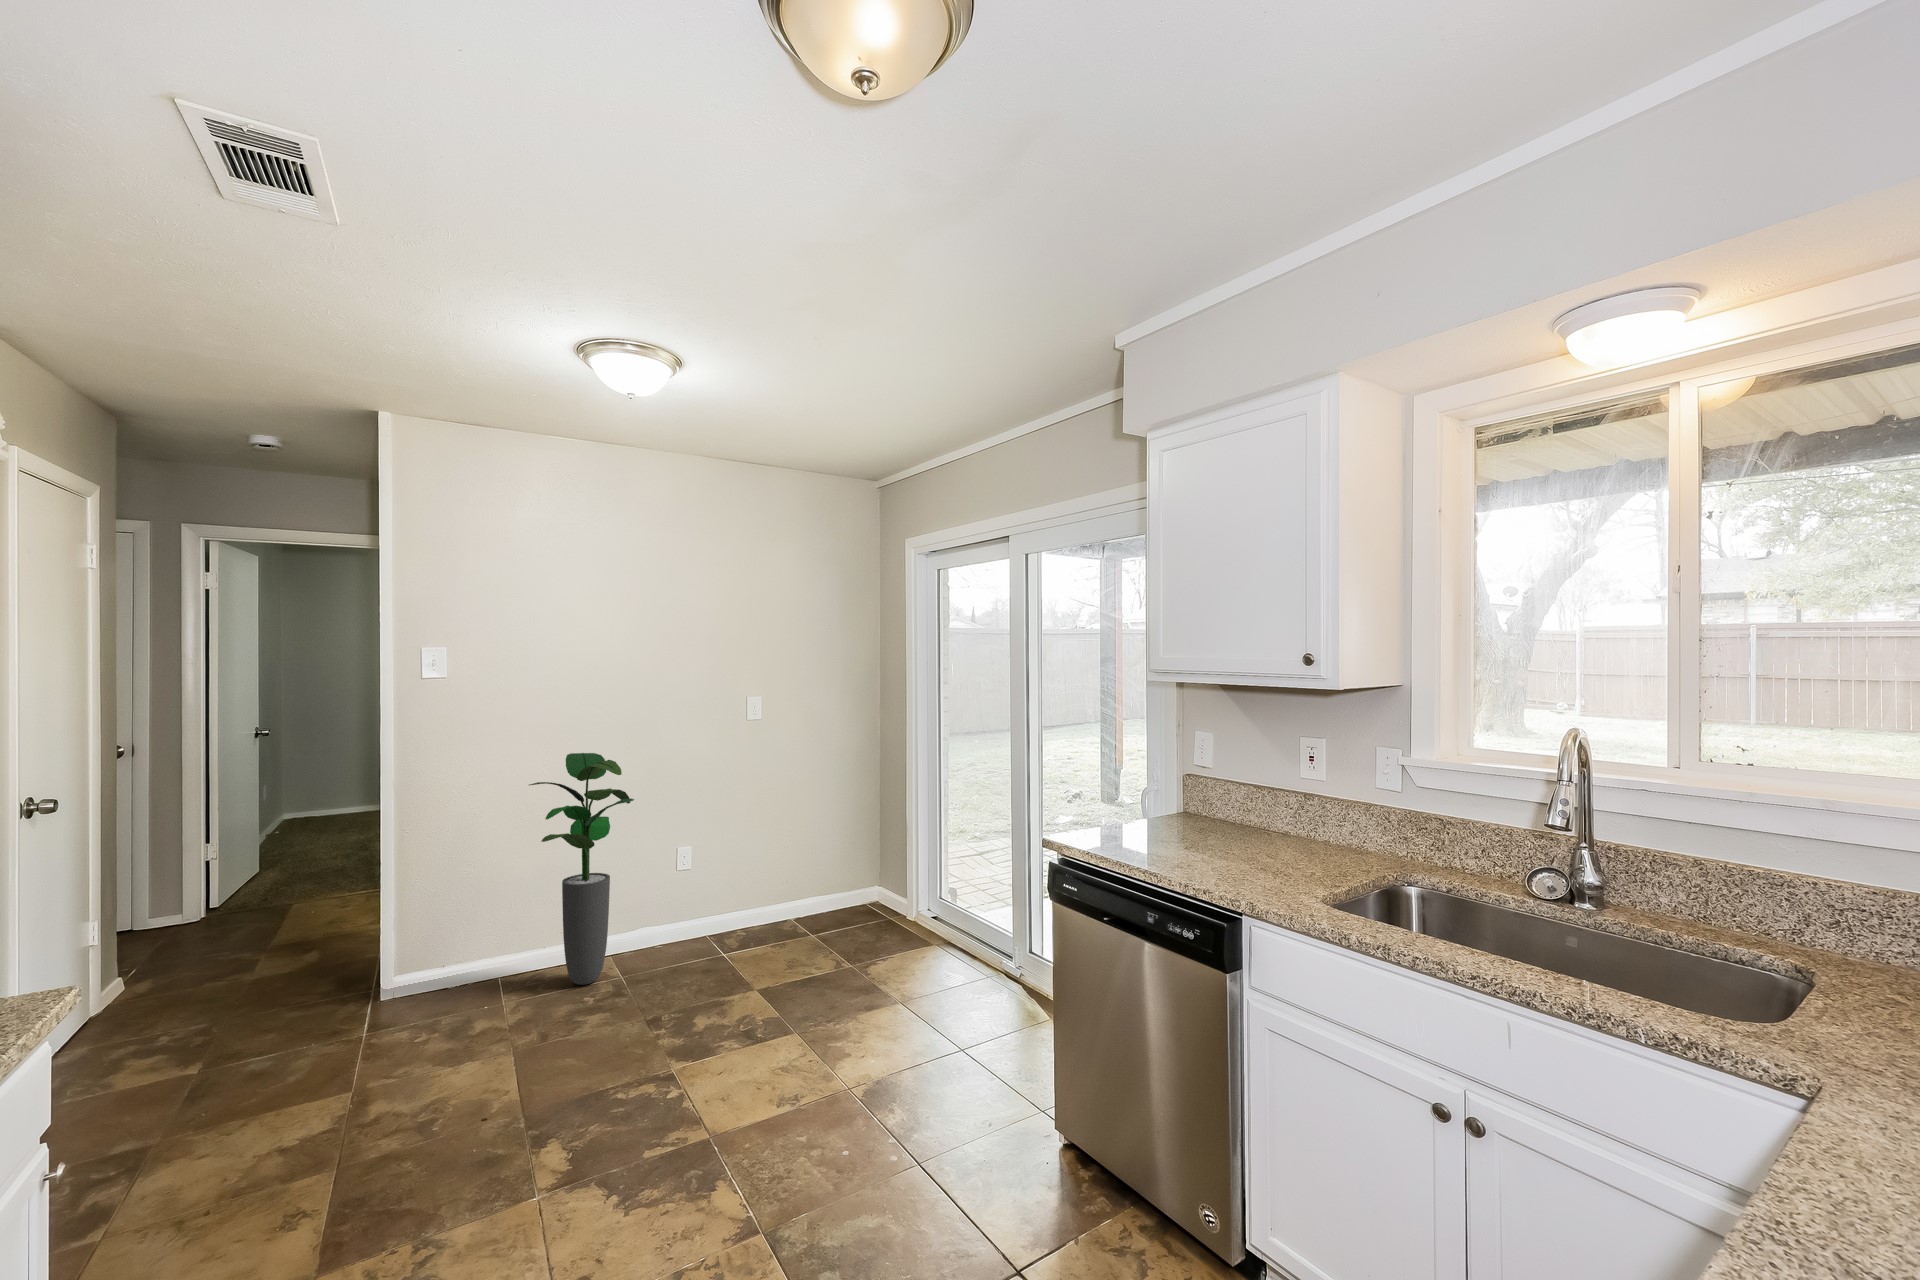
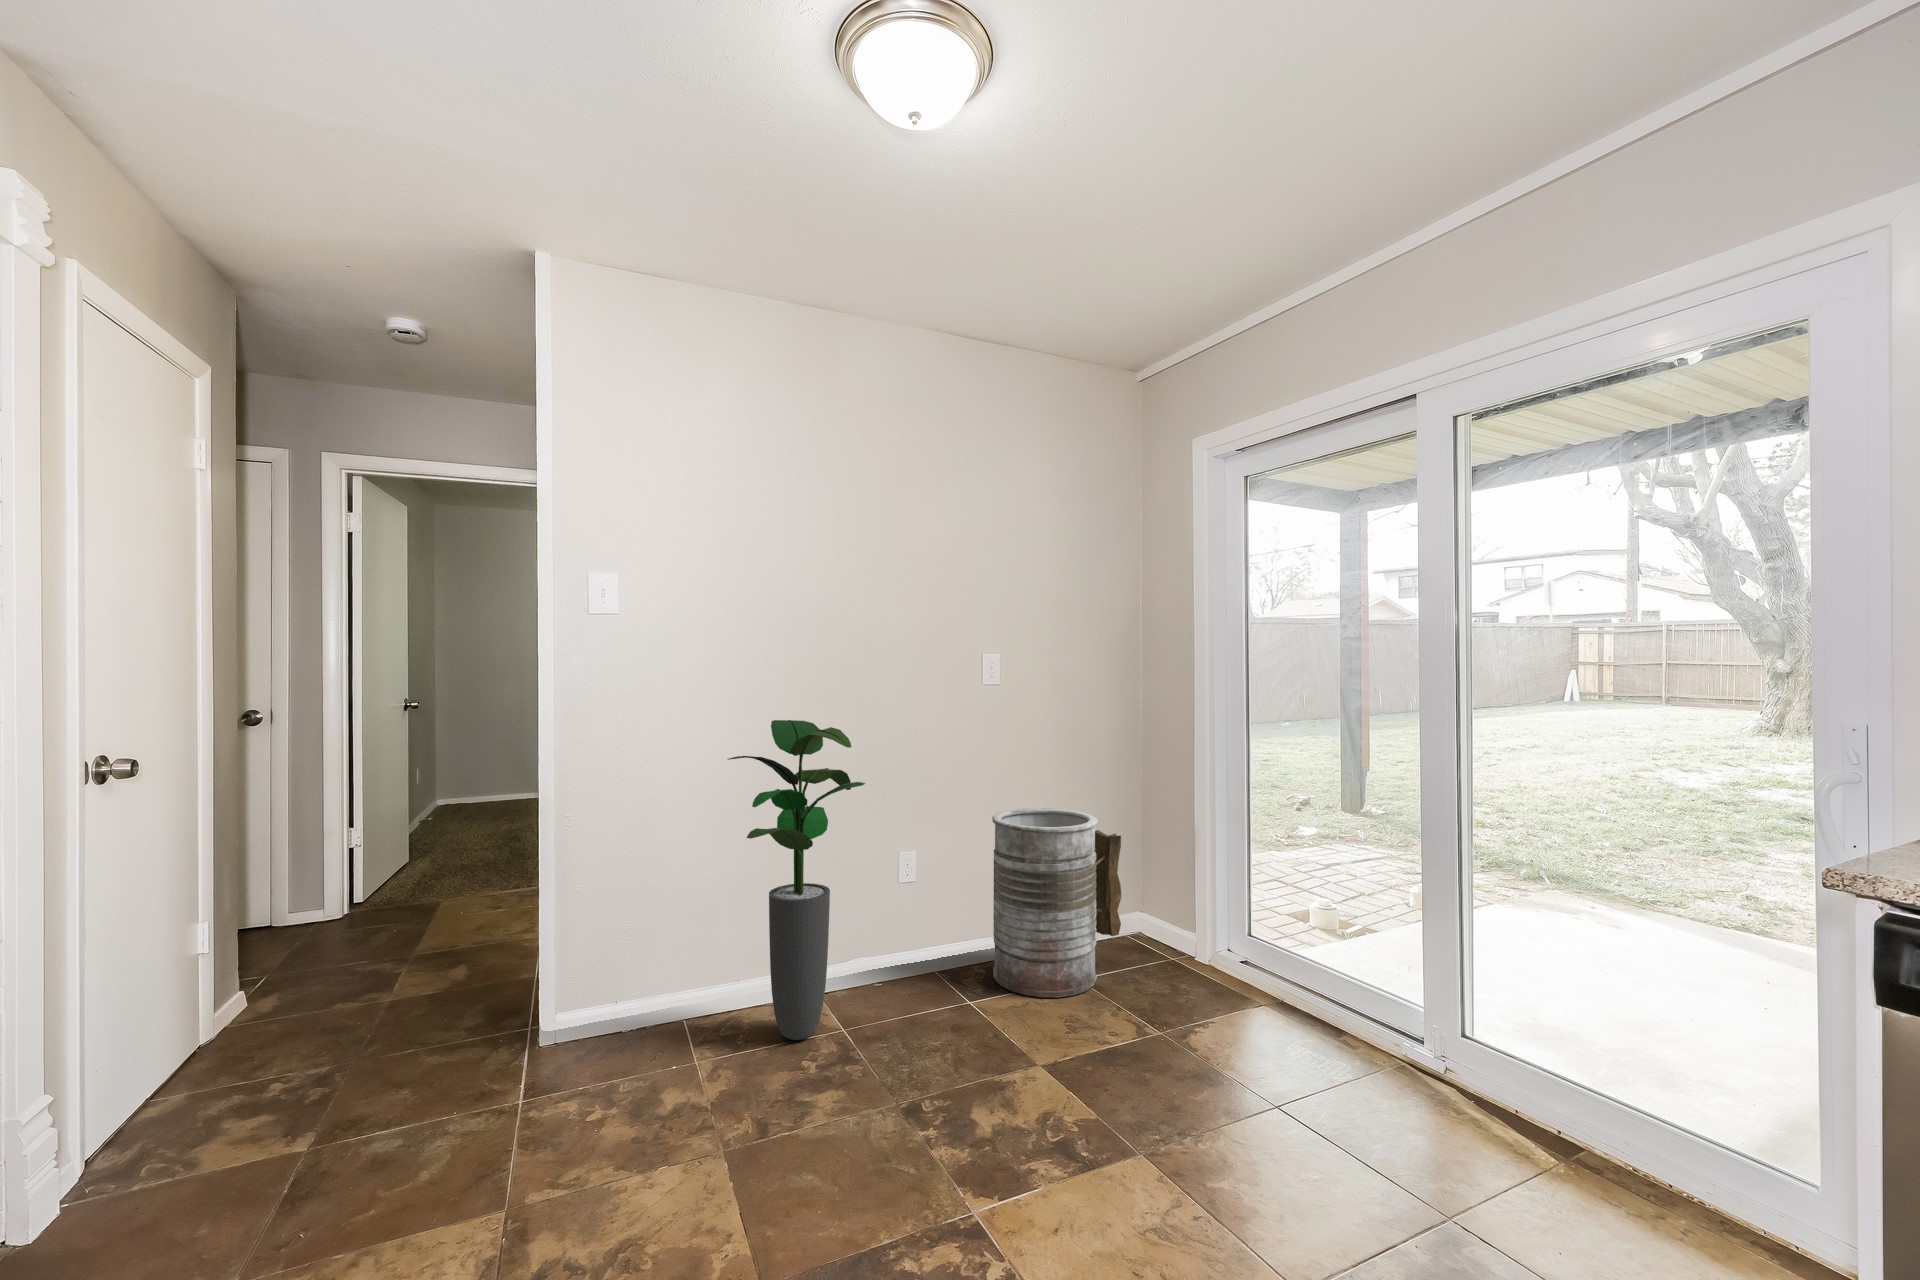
trash can: none [747,811,850,949] -> present [992,808,1122,997]

